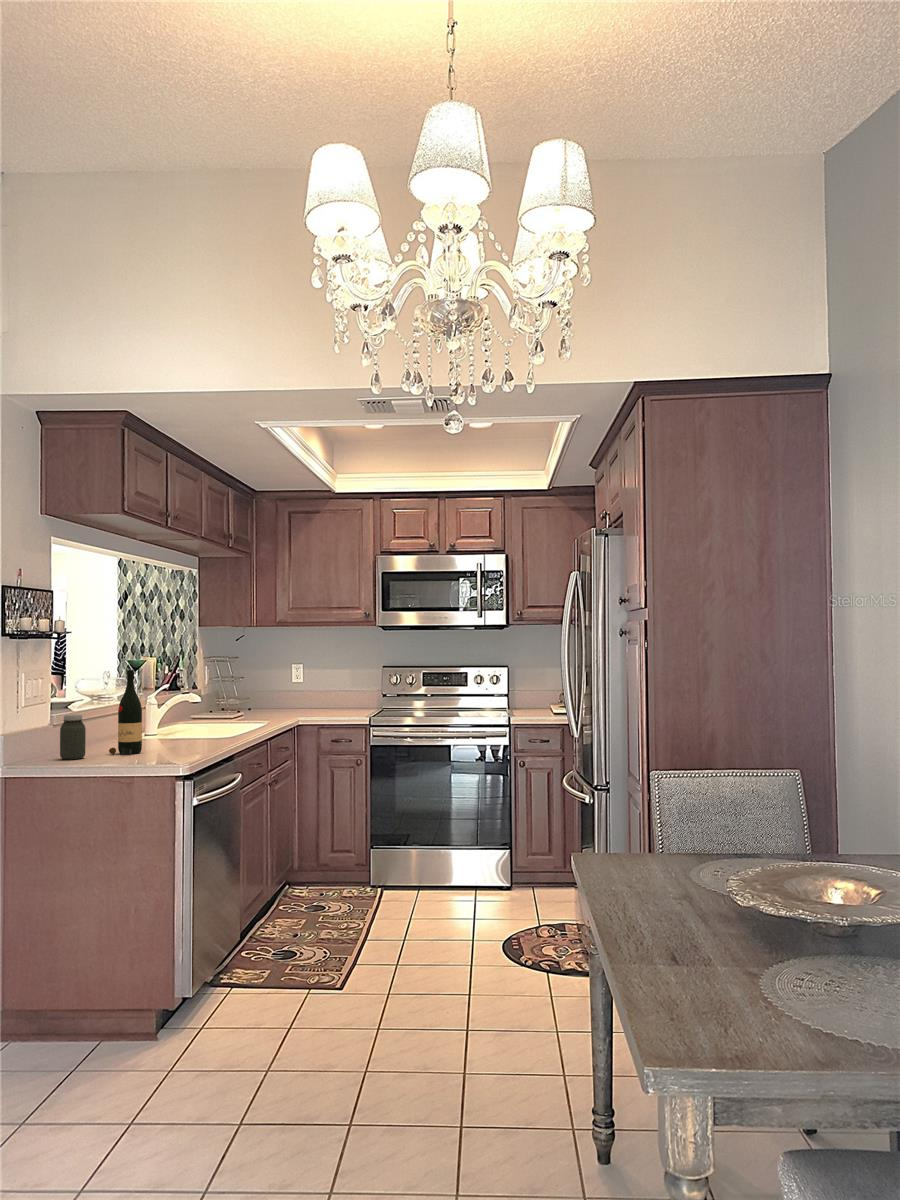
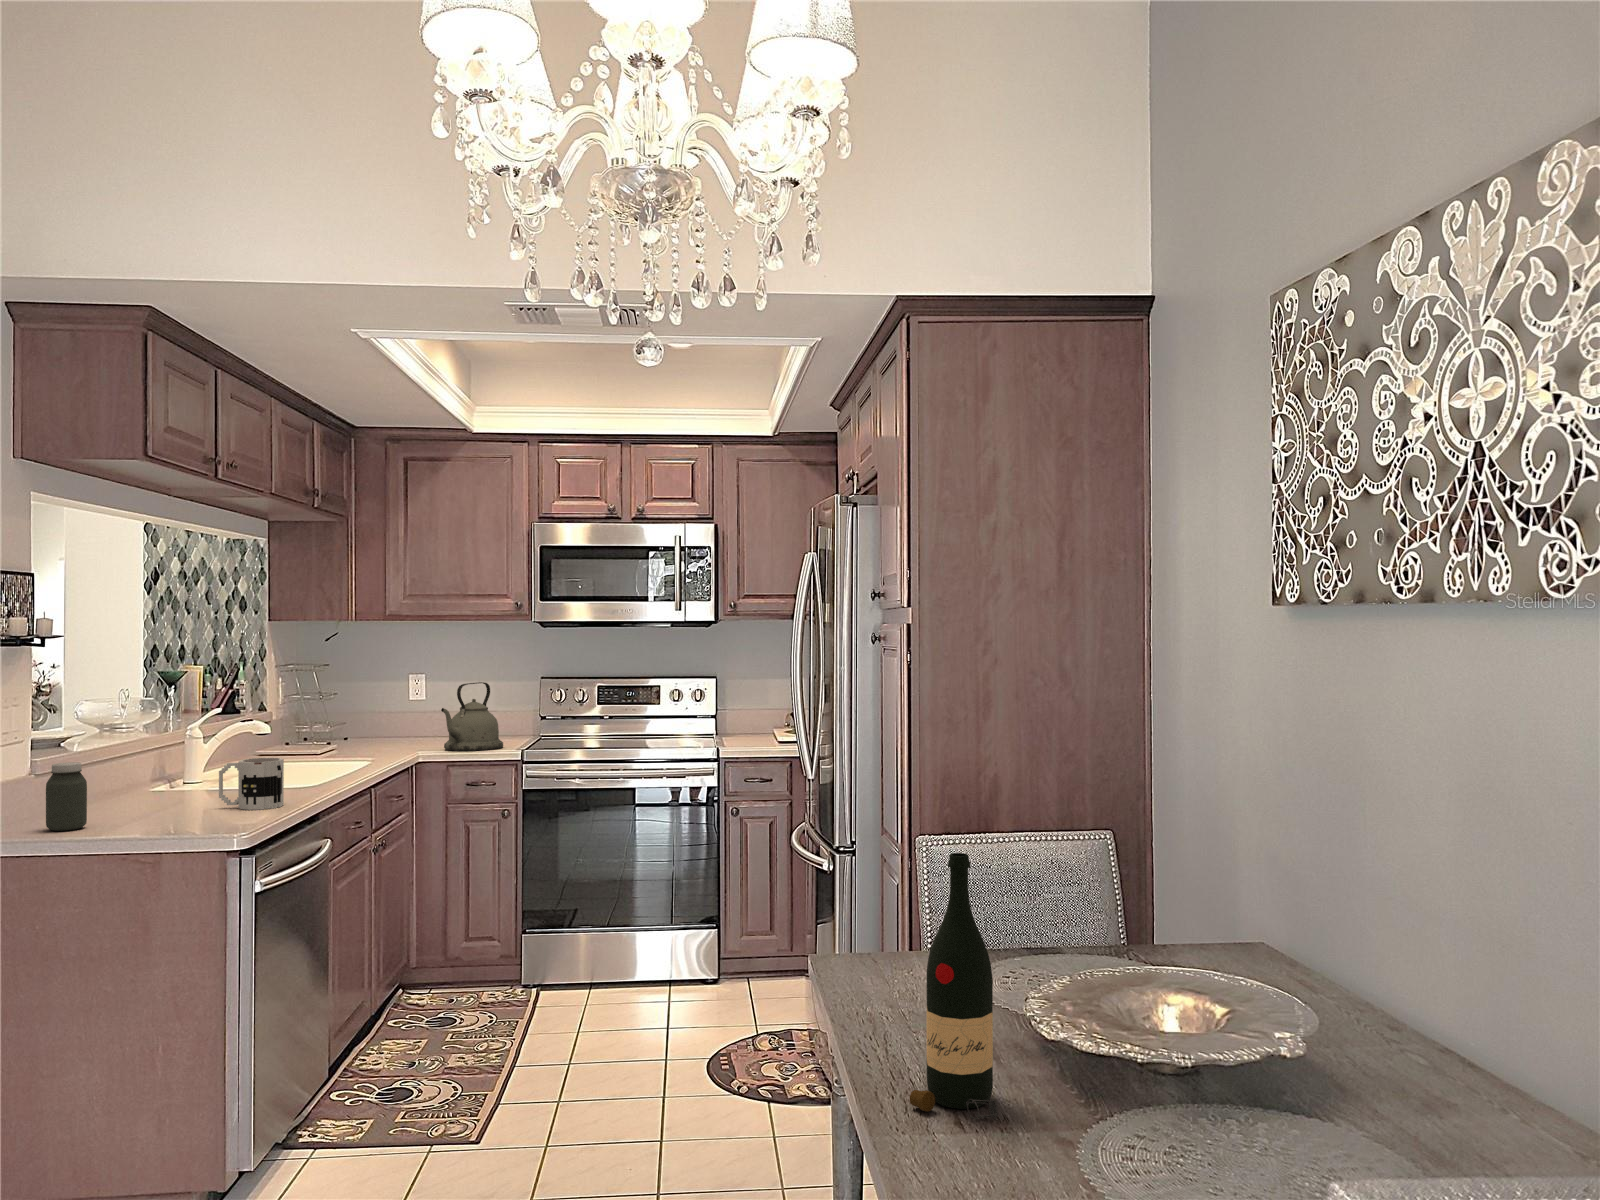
wine bottle: present [109,670,142,755] -> present [910,853,998,1120]
kettle: none [314,670,357,719] -> present [441,682,503,751]
mug: none [168,715,210,750] -> present [219,758,284,810]

